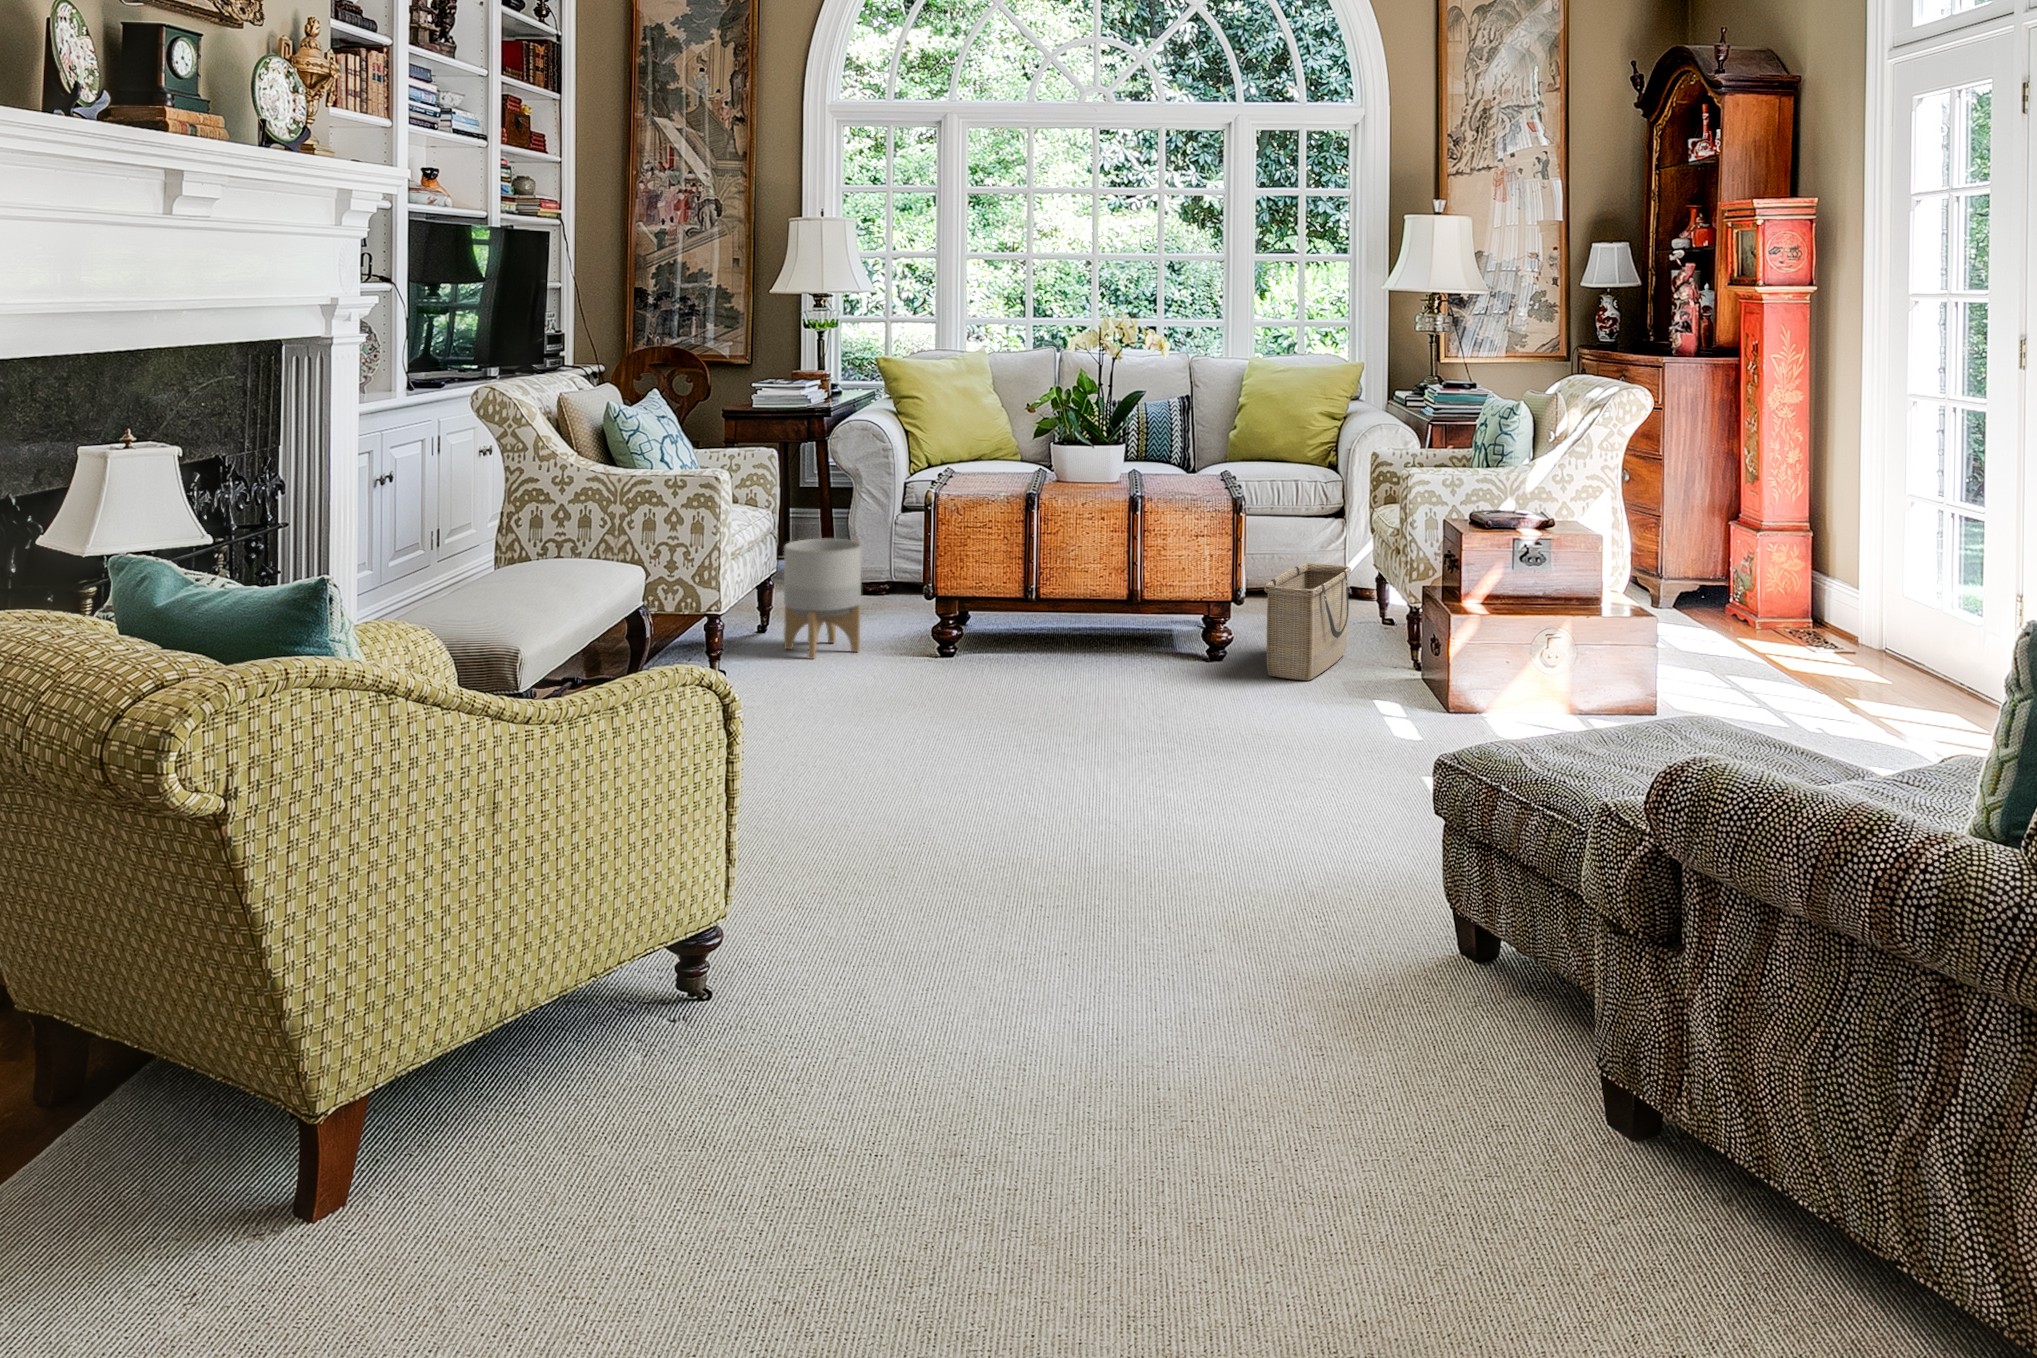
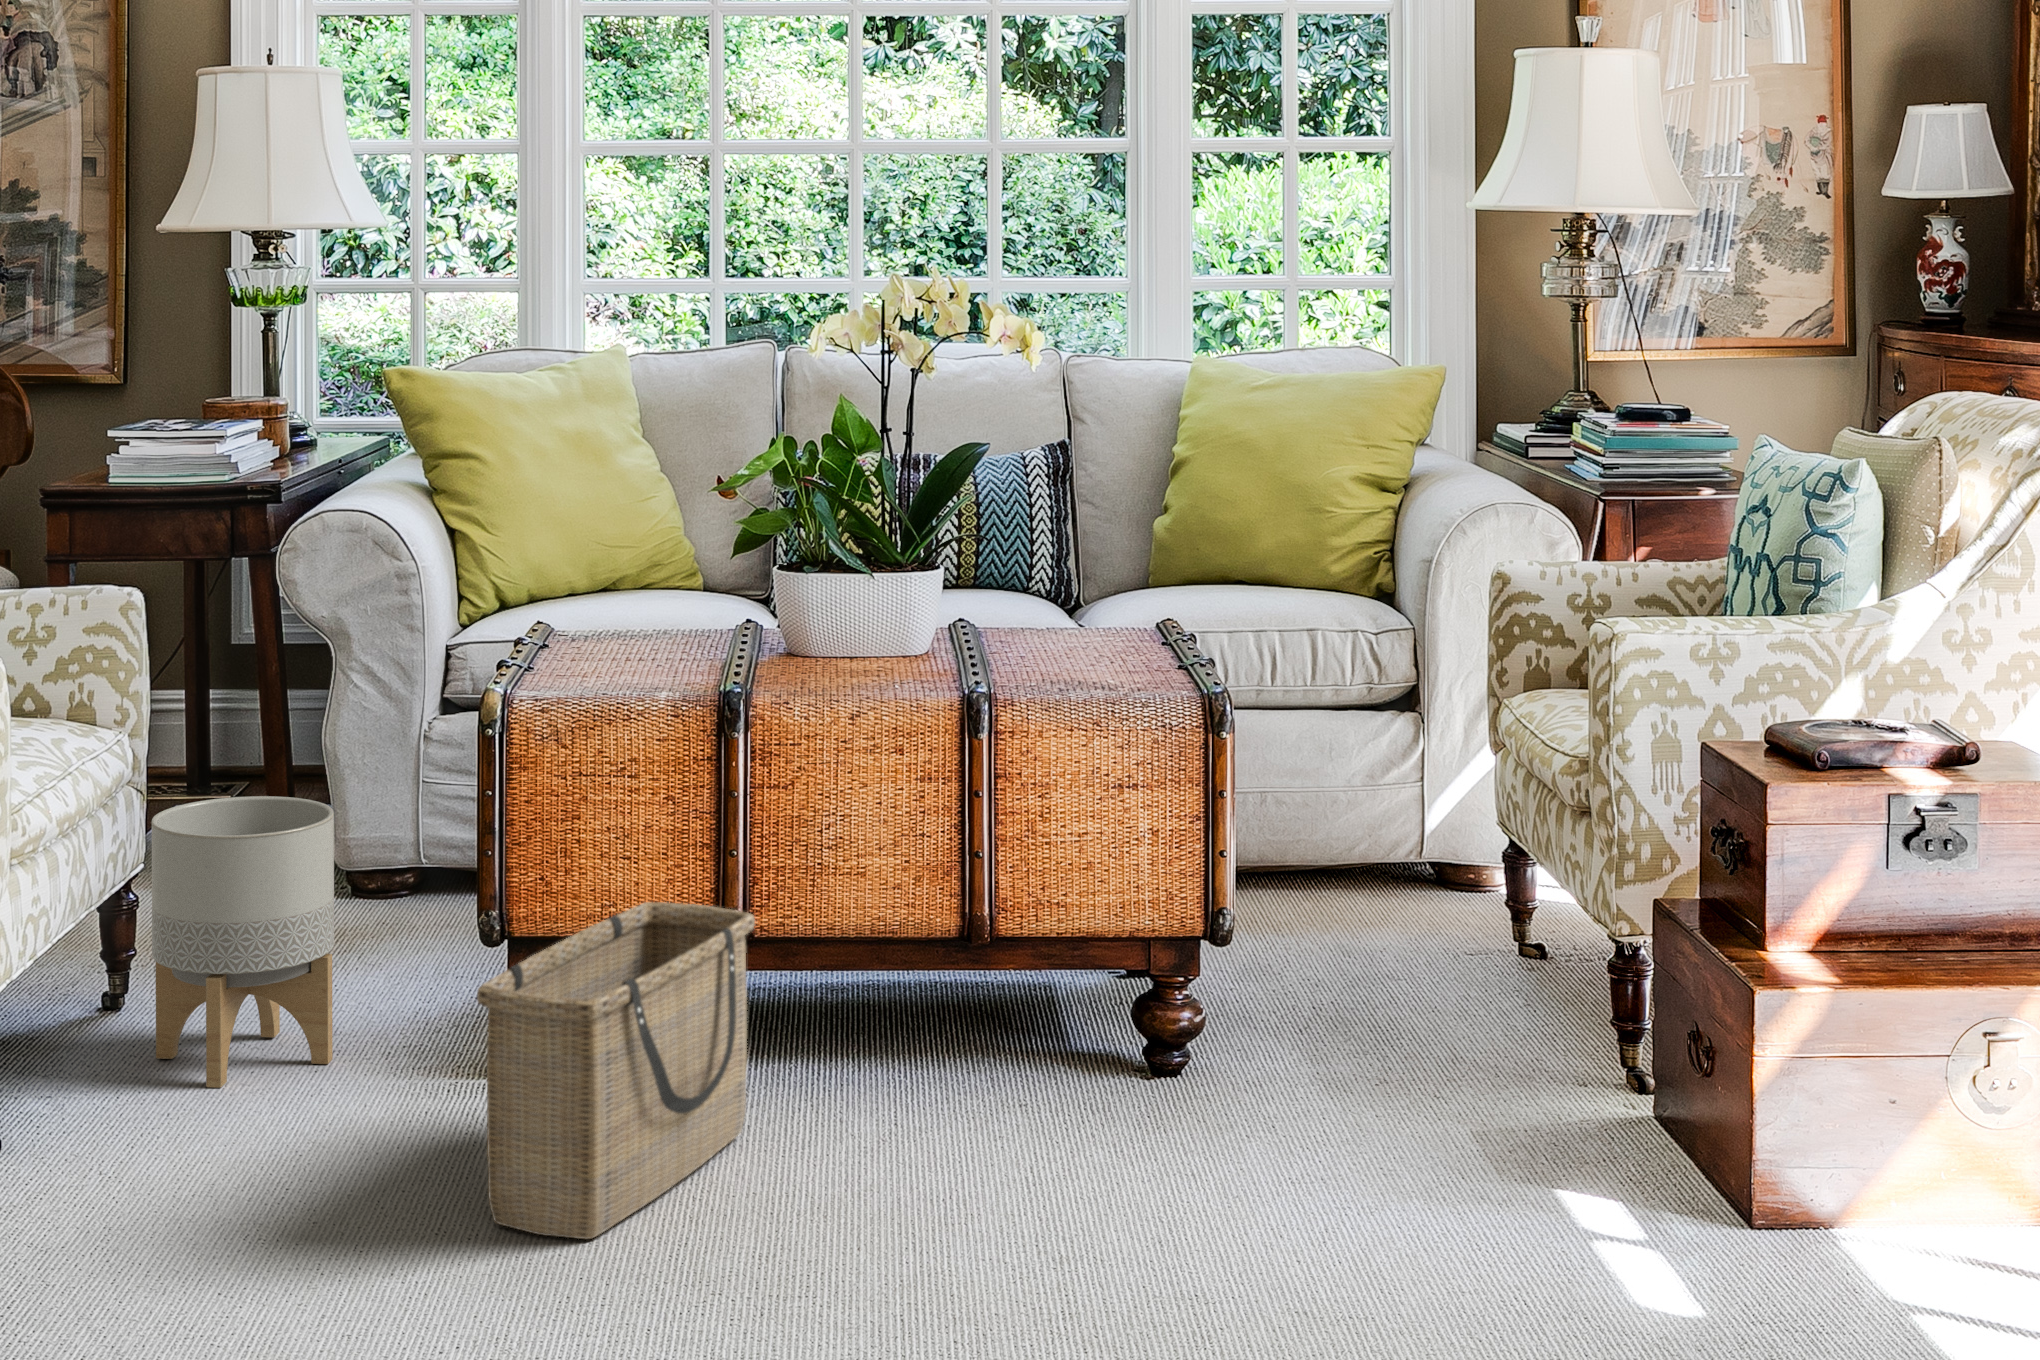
basket: present [1264,563,1351,680] -> present [477,902,755,1239]

